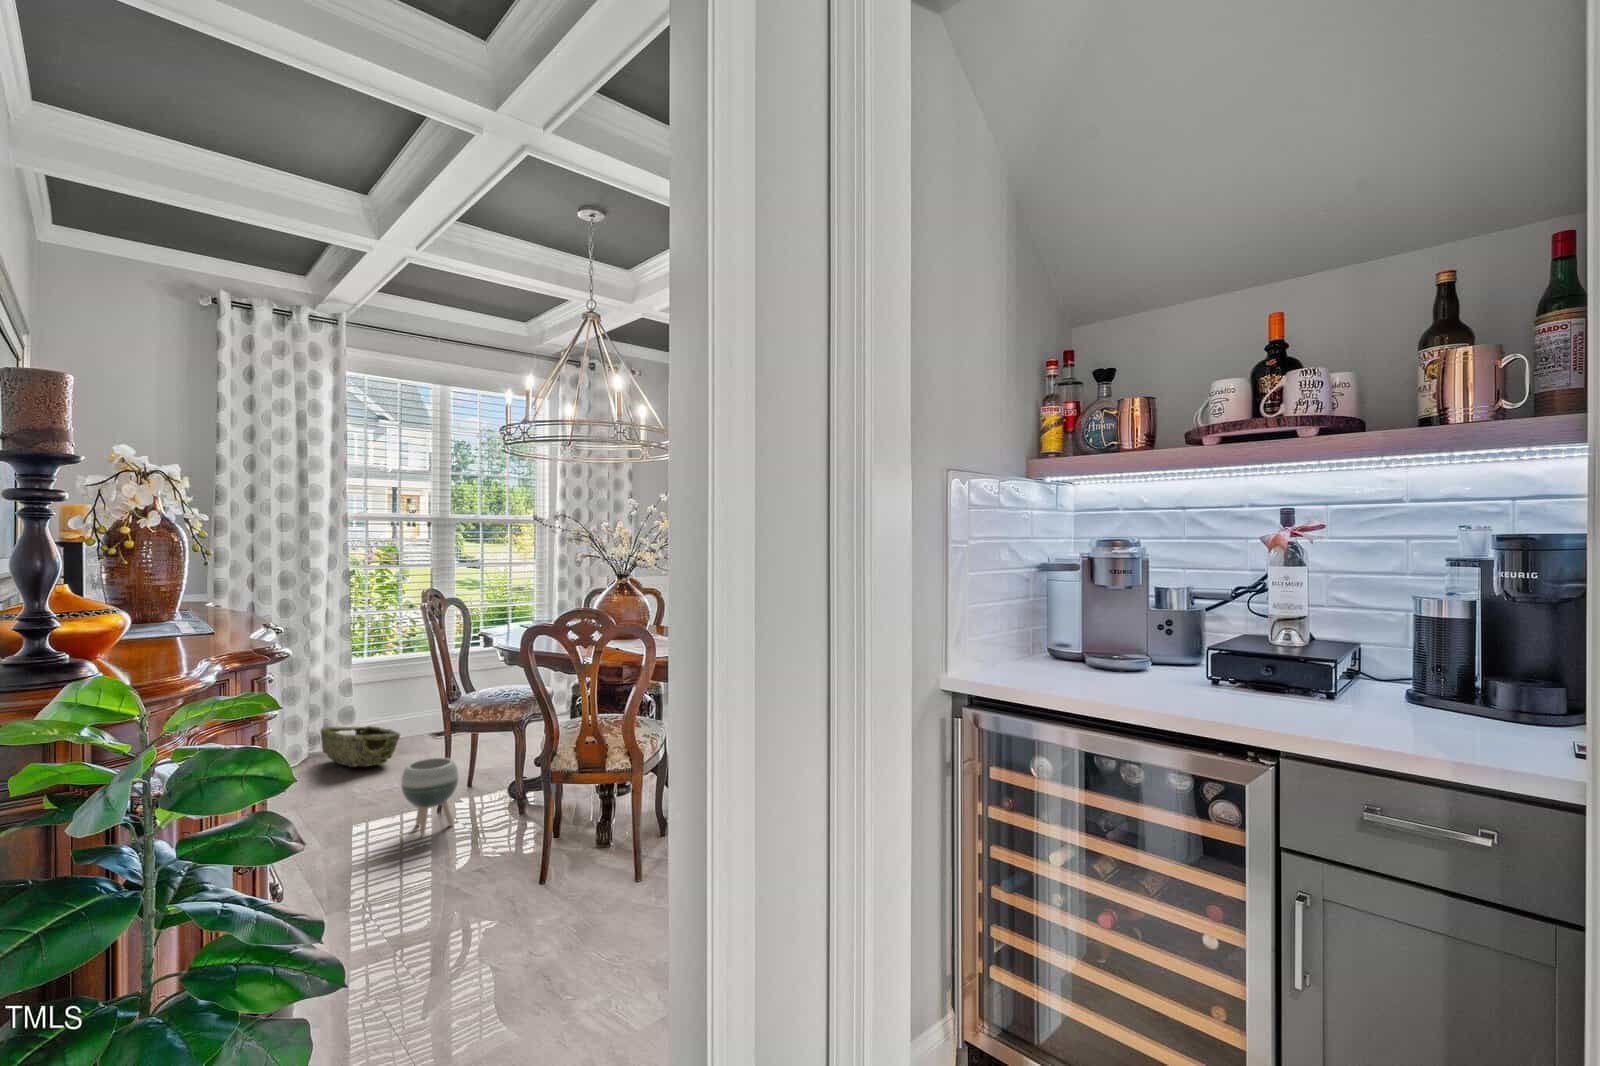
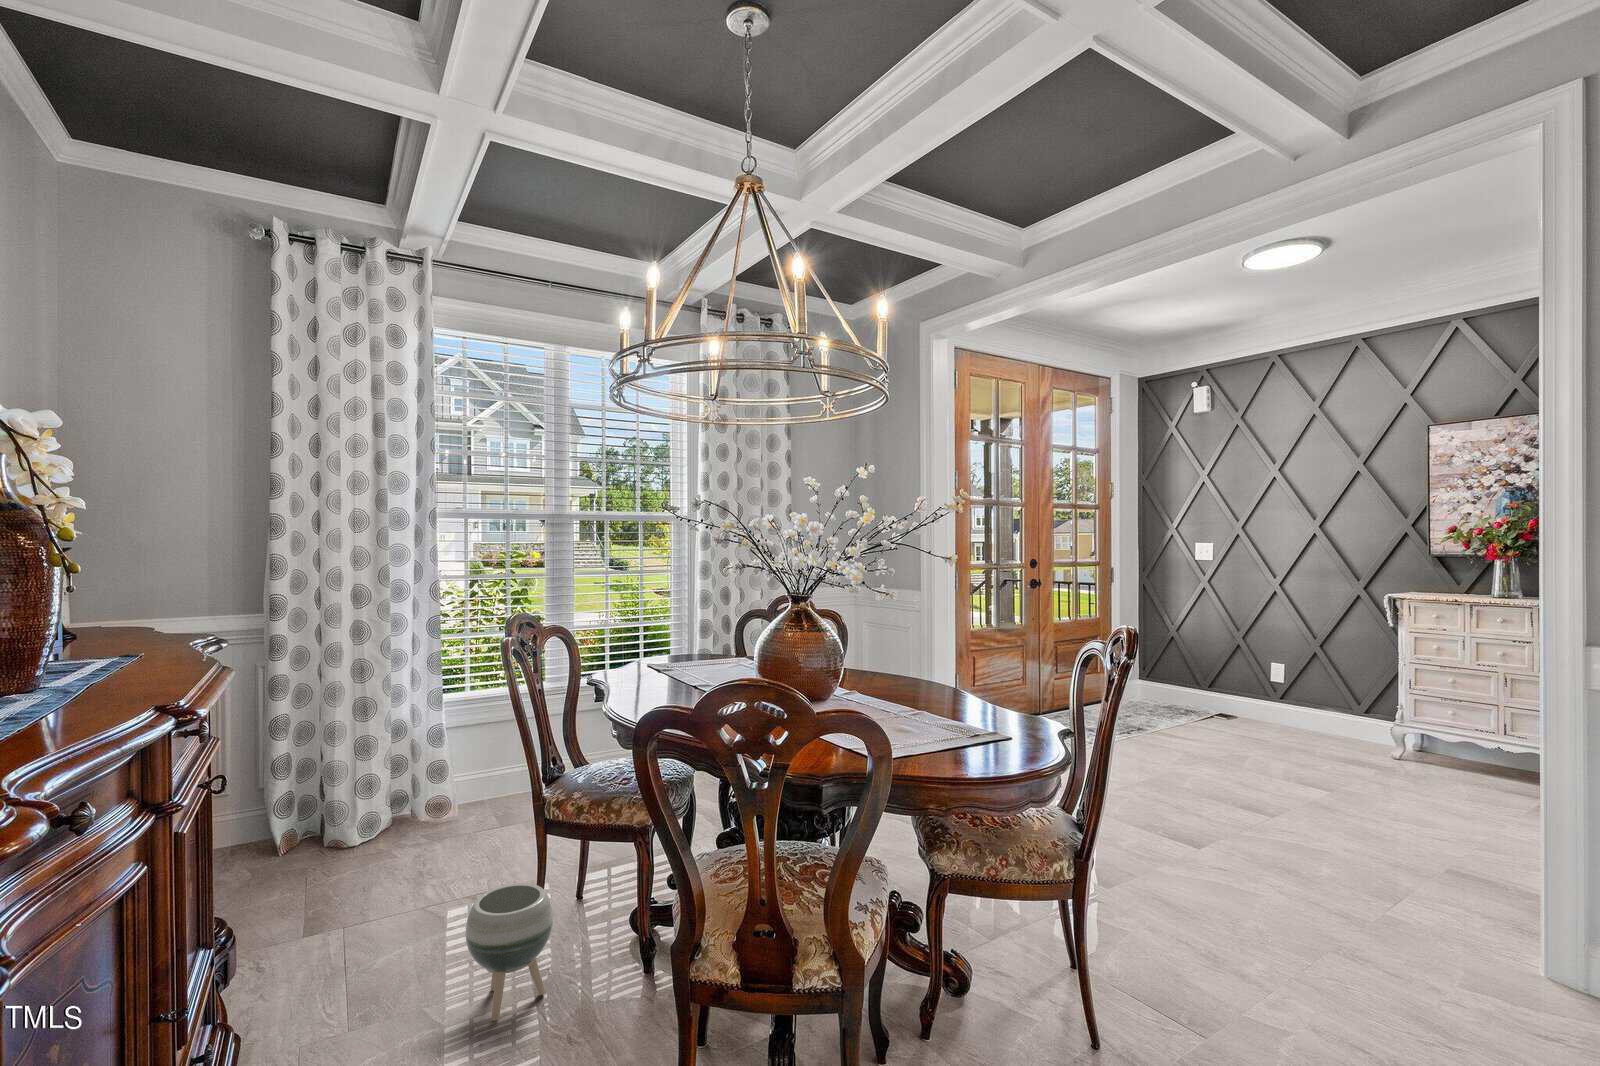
woven basket: present [321,726,400,767] -> none [401,787,498,853]

